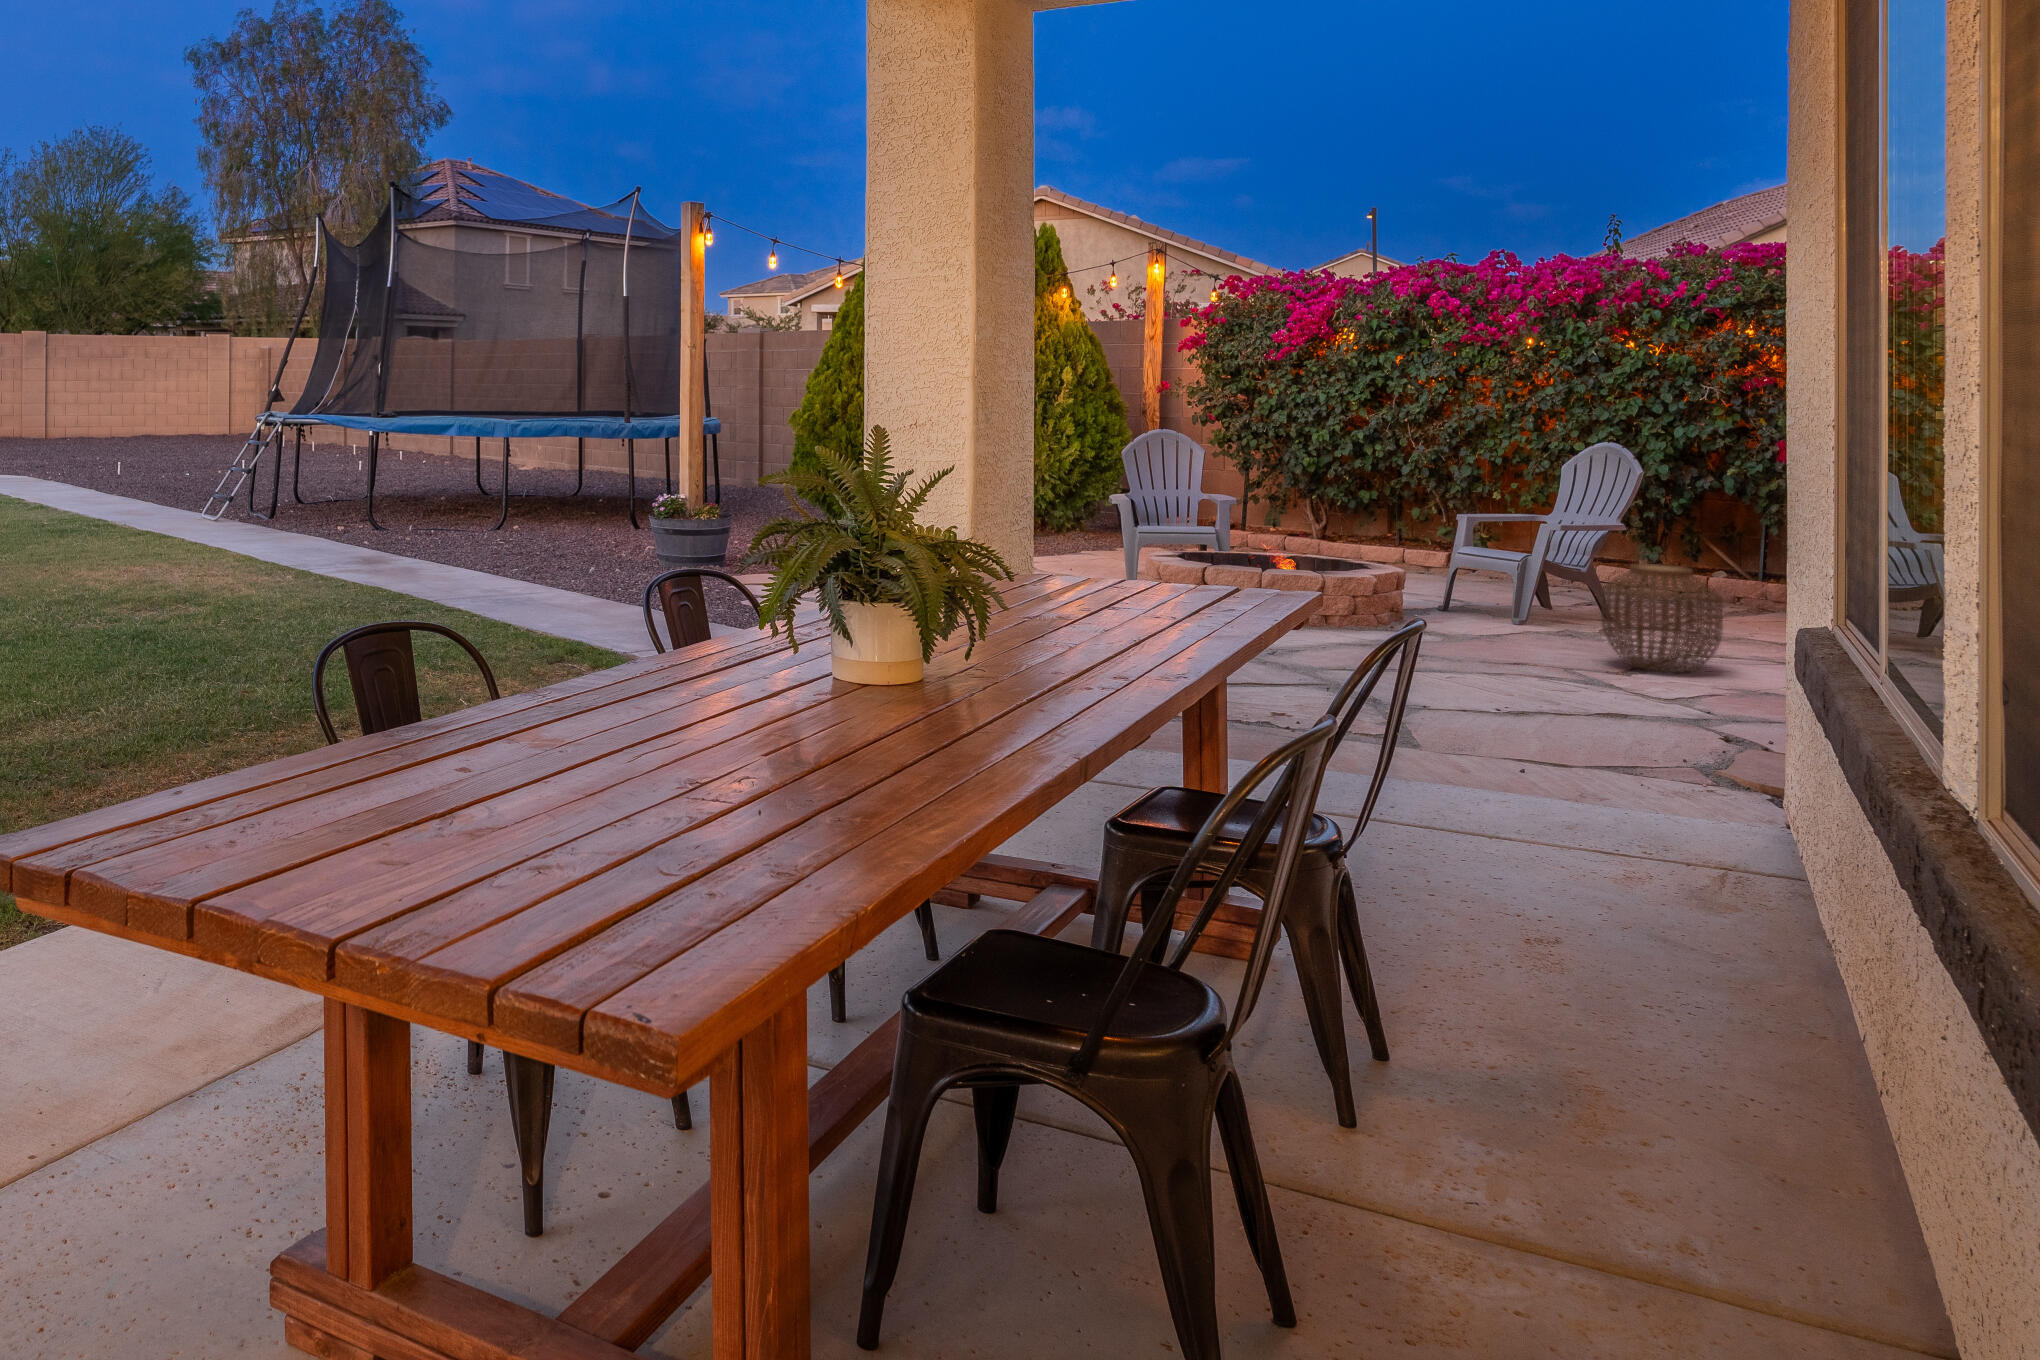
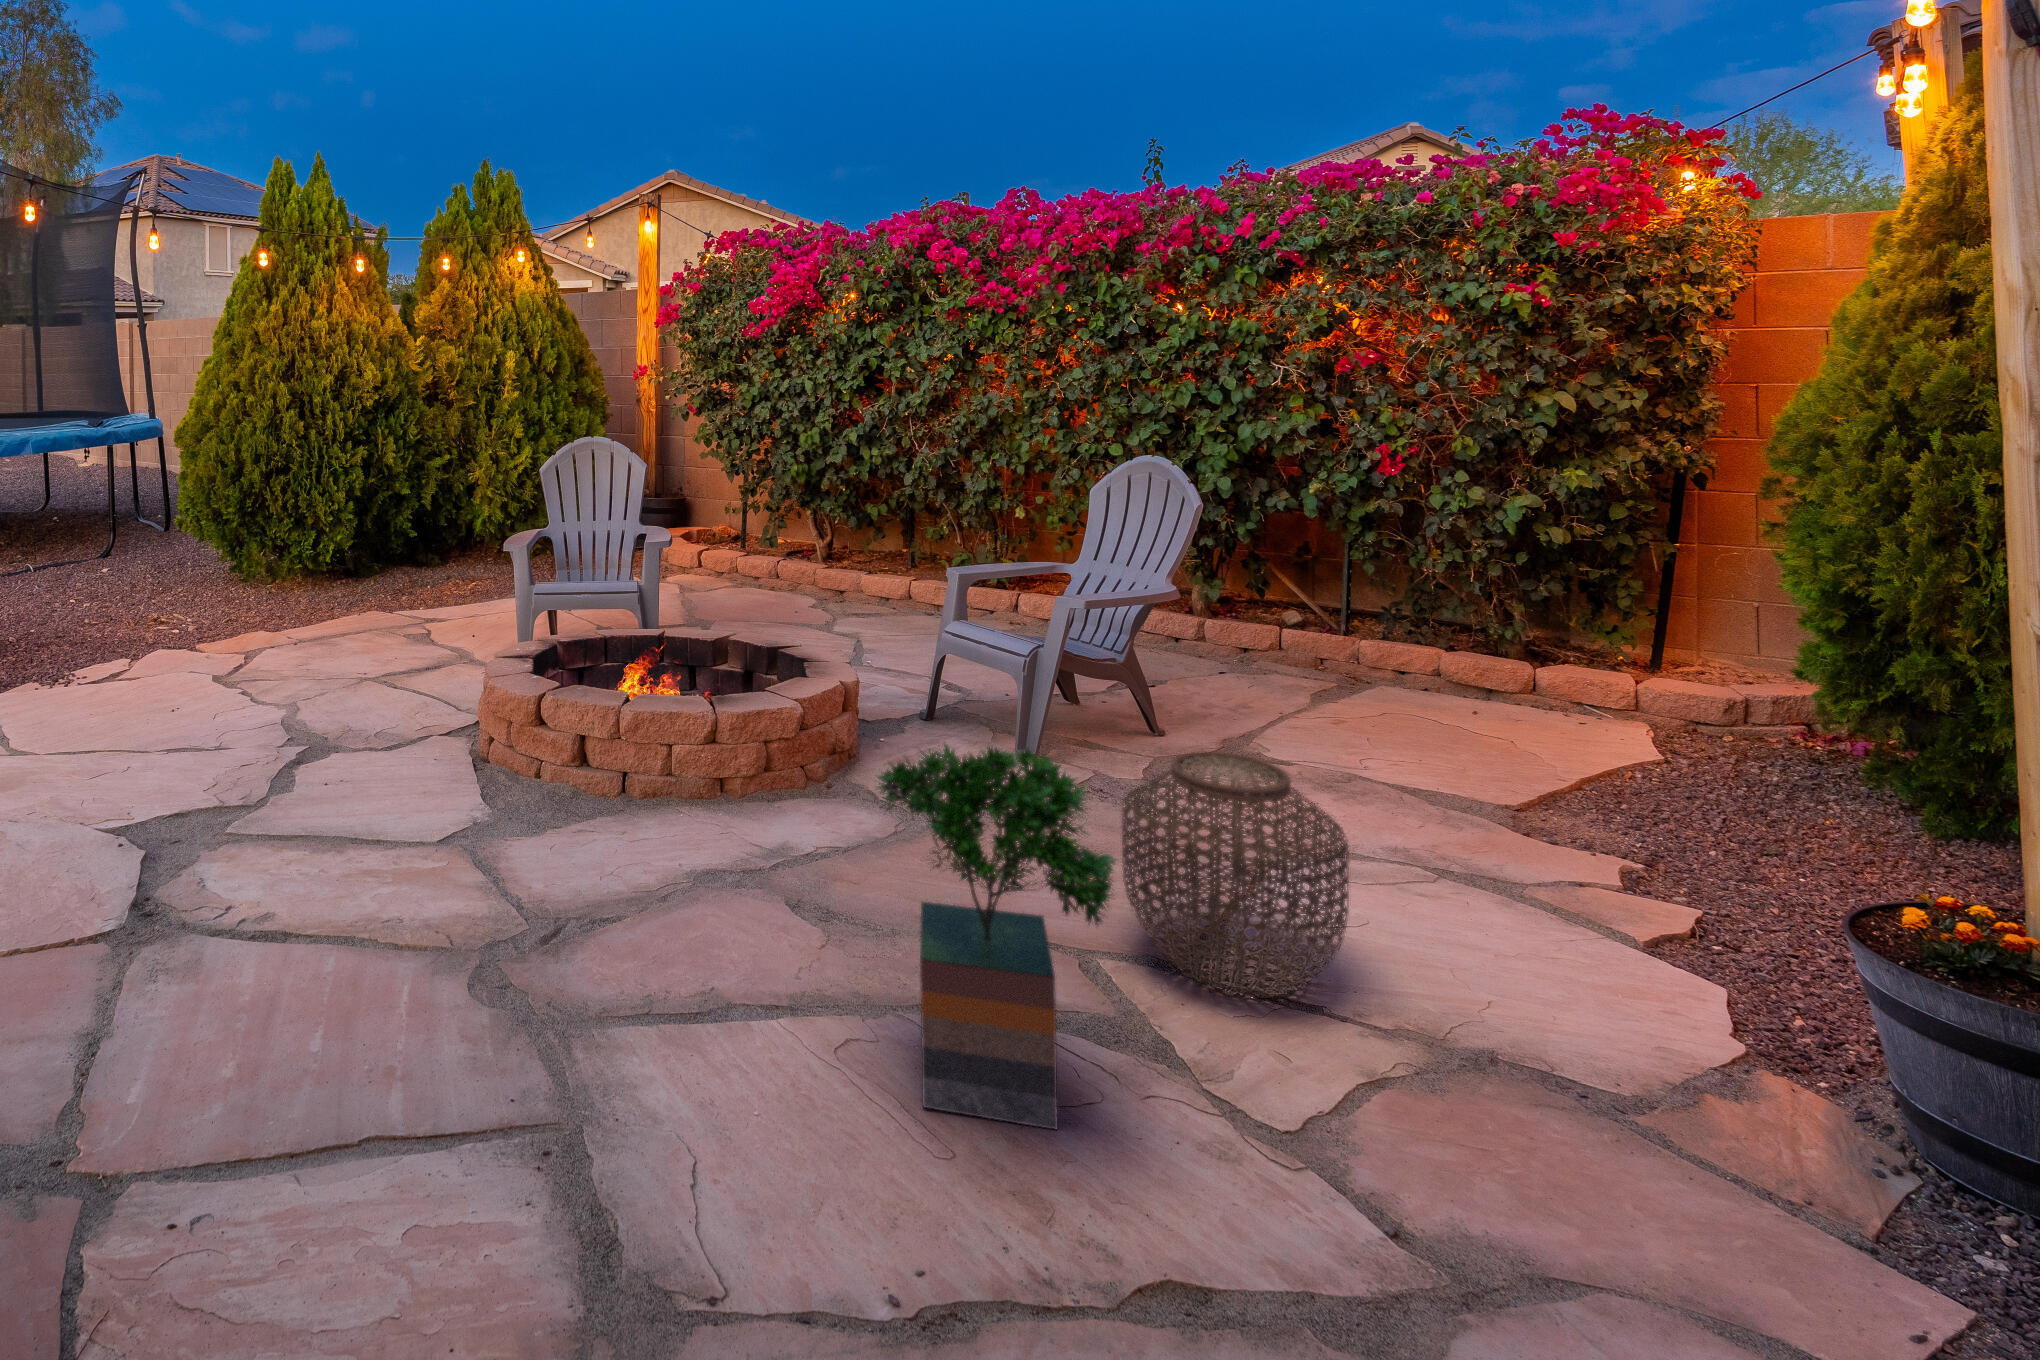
potted tree: none [1482,532,1607,690] -> present [876,744,1115,1129]

